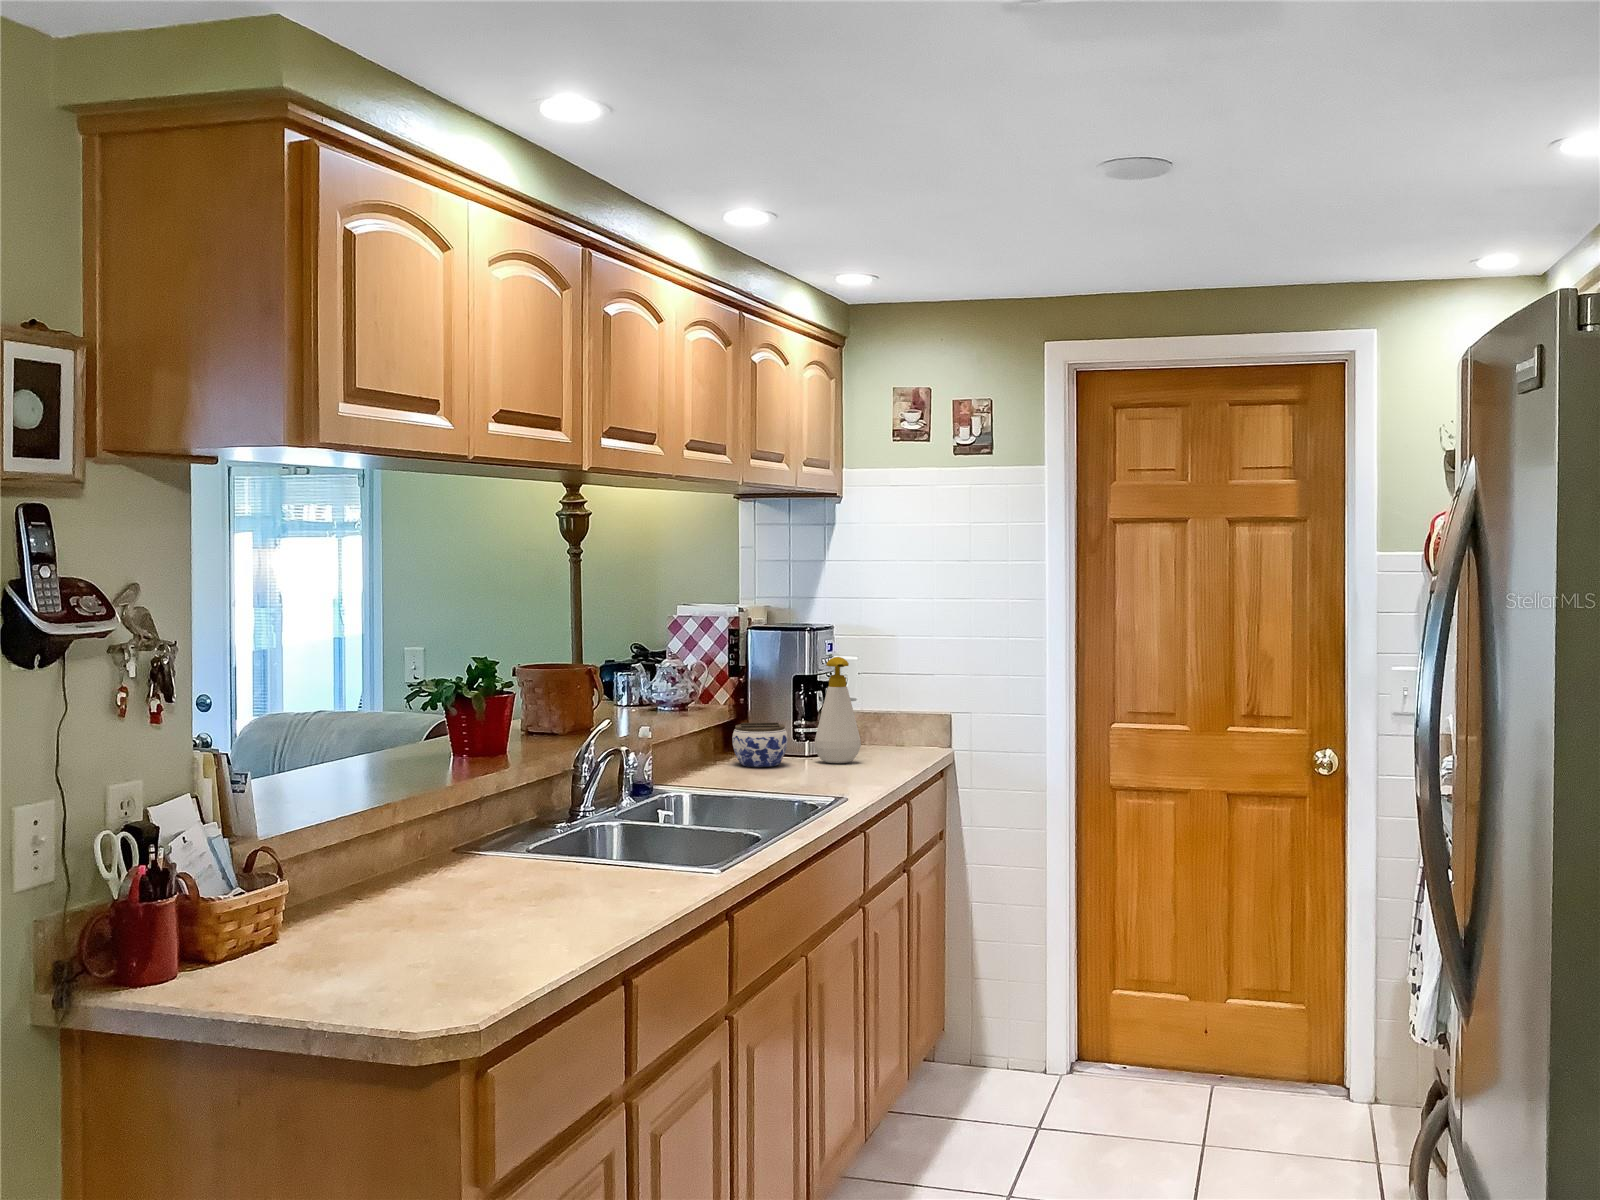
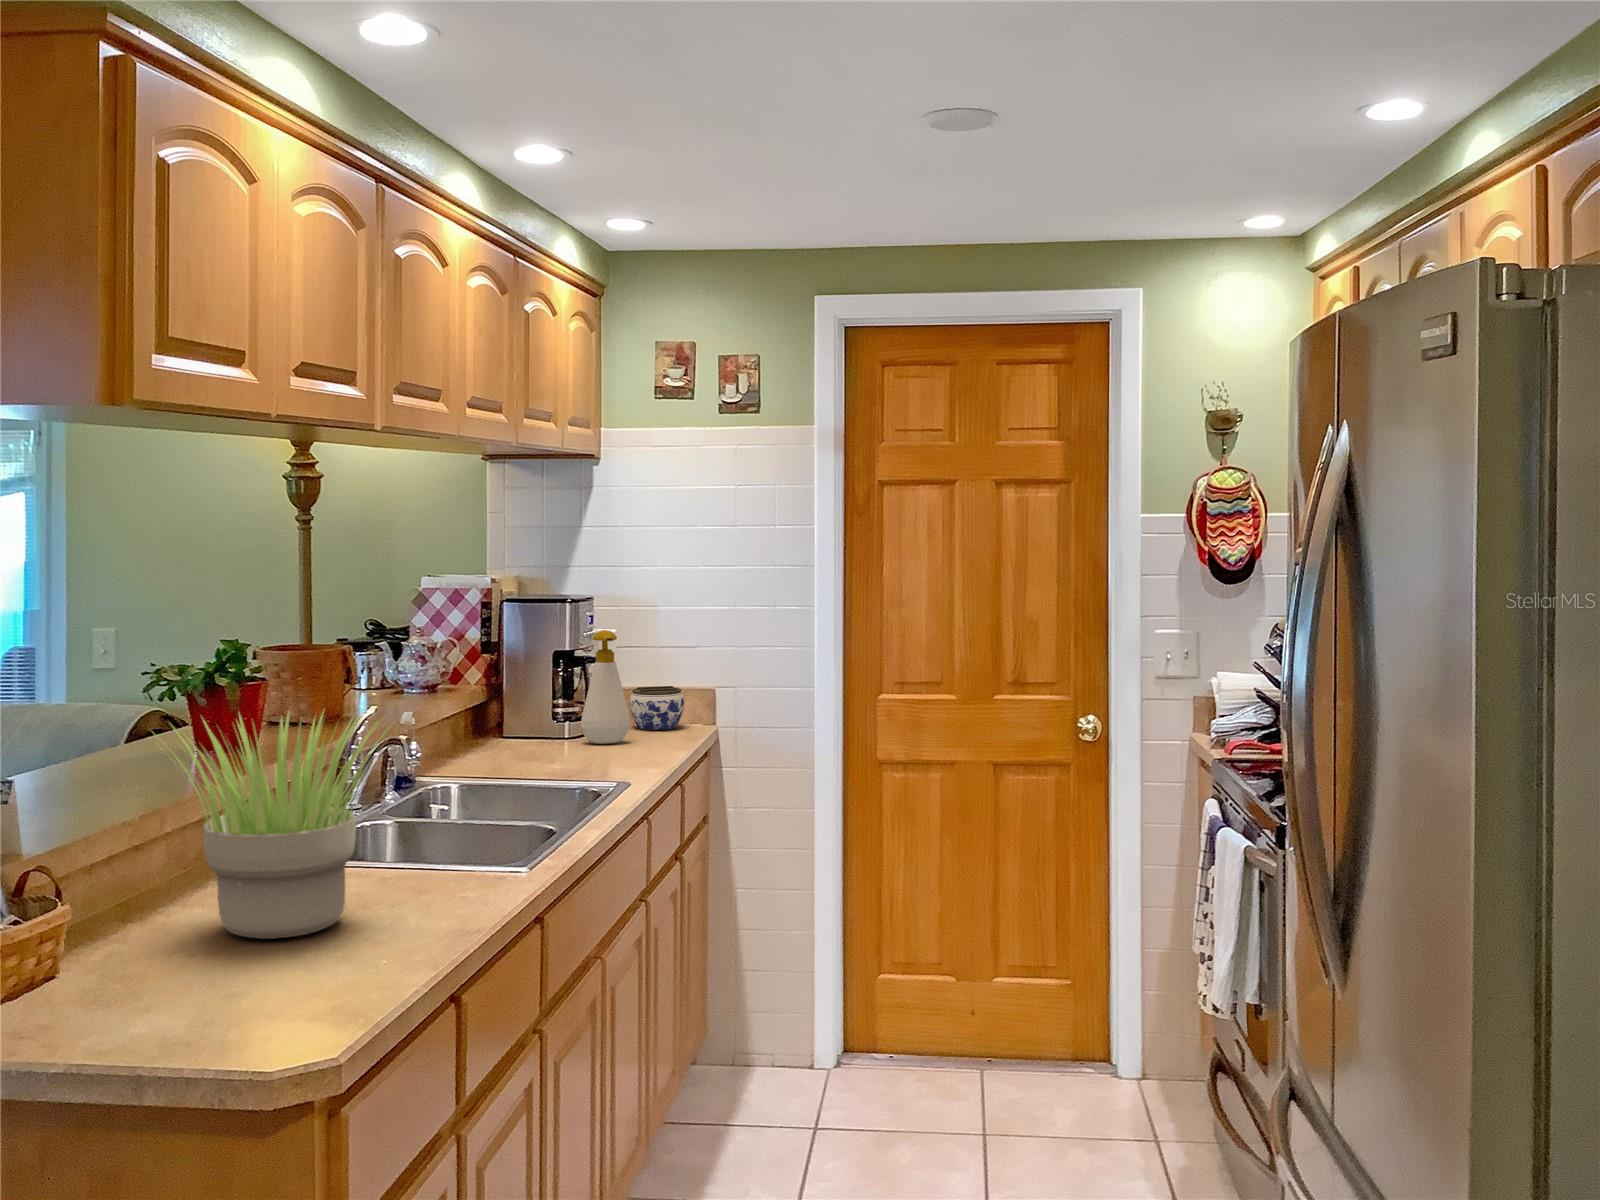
potted plant: none [378,716,594,916] -> present [169,712,390,939]
jar: present [732,723,788,767] -> present [630,686,684,730]

